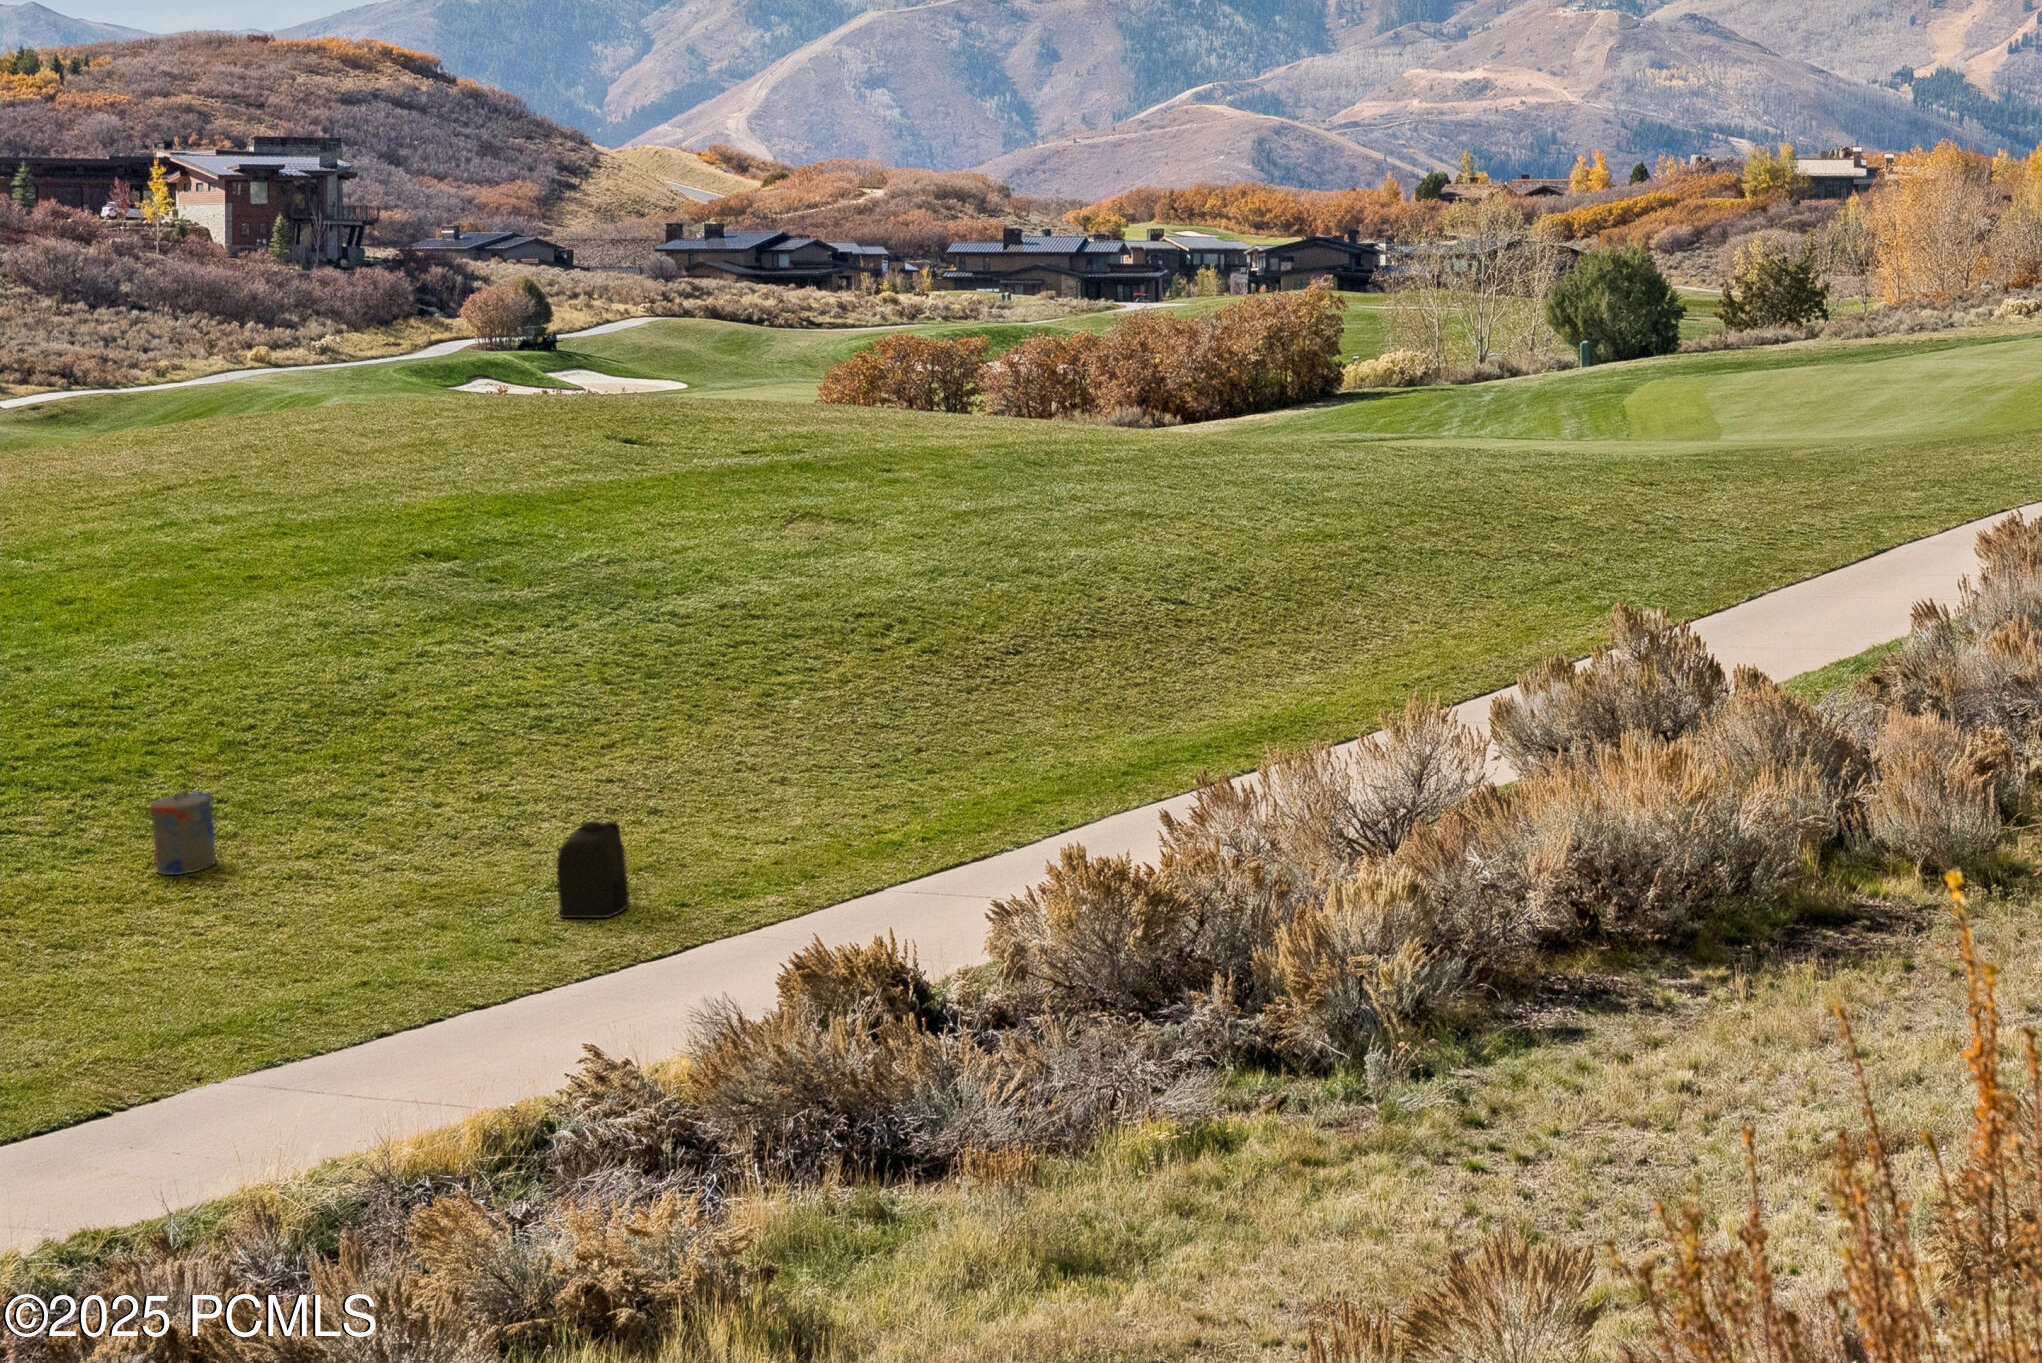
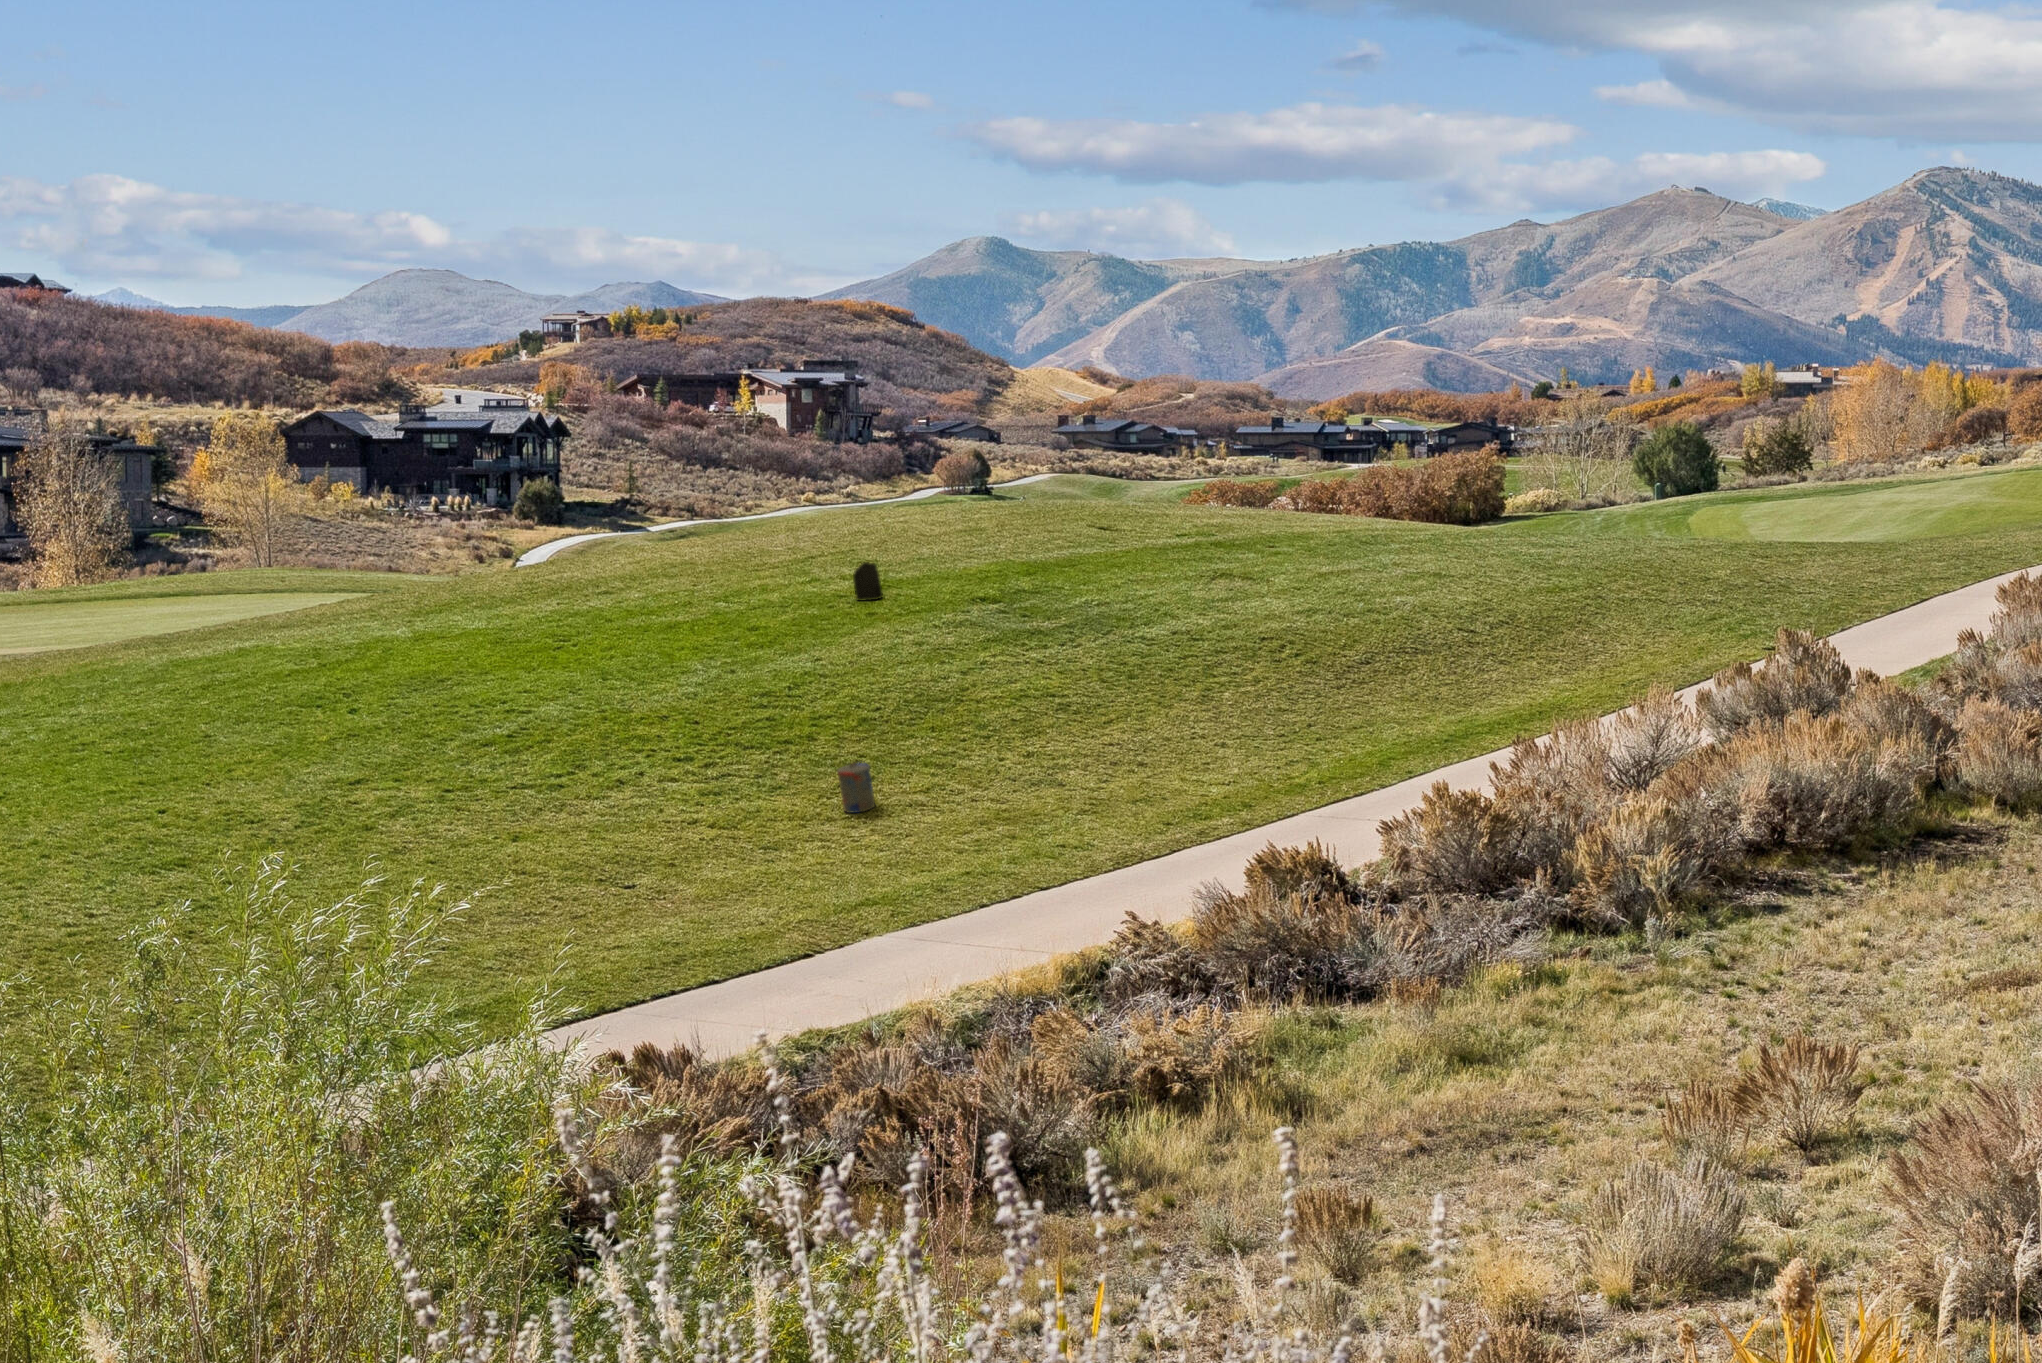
backpack: present [557,821,630,918] -> present [853,562,883,601]

